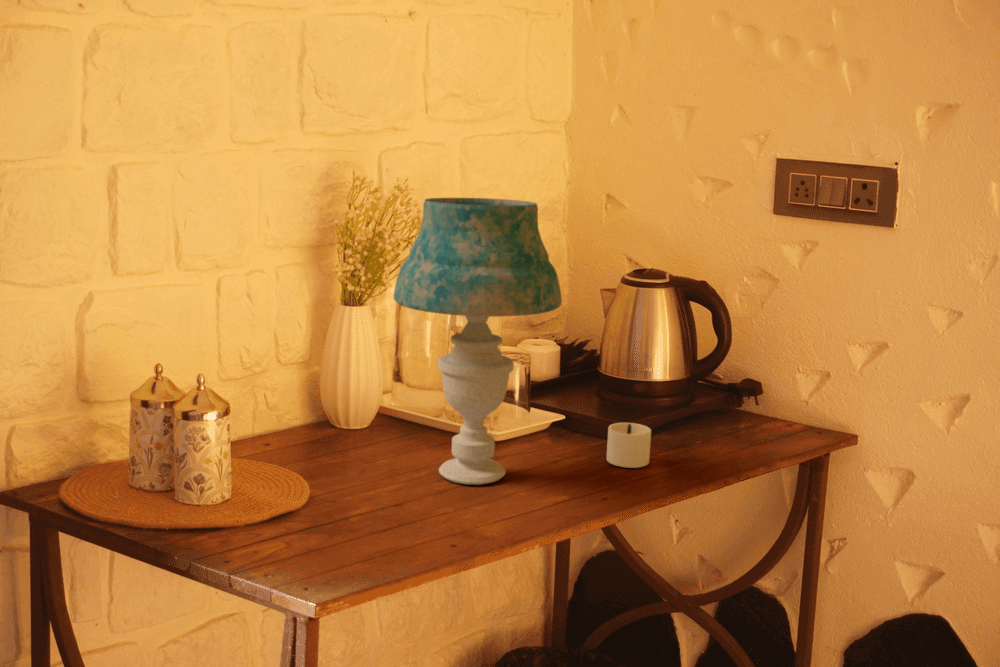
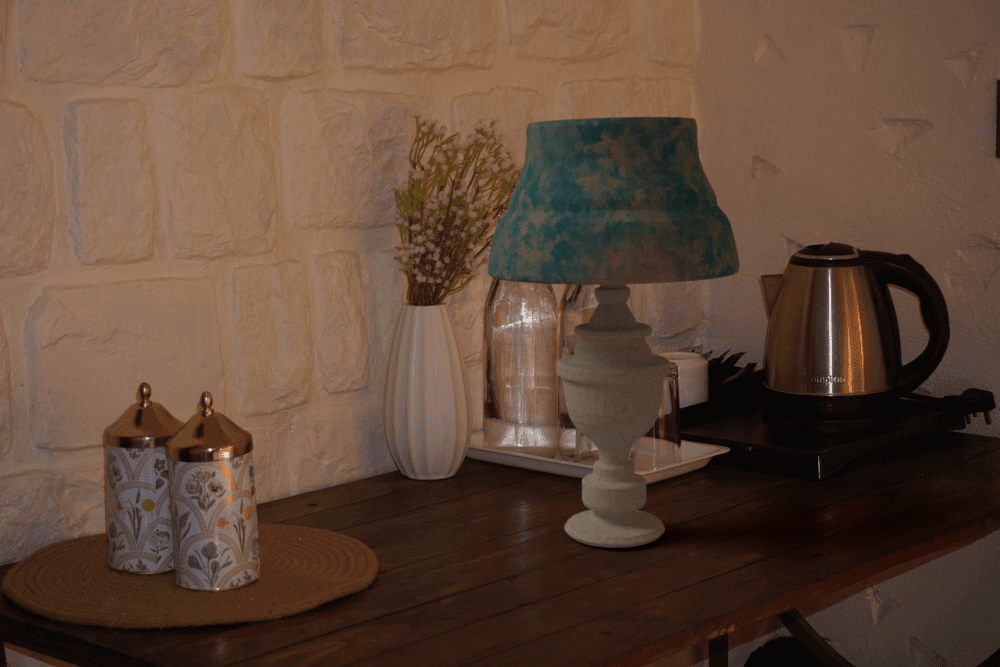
candle: present [607,423,651,468] -> none [808,450,895,522]

